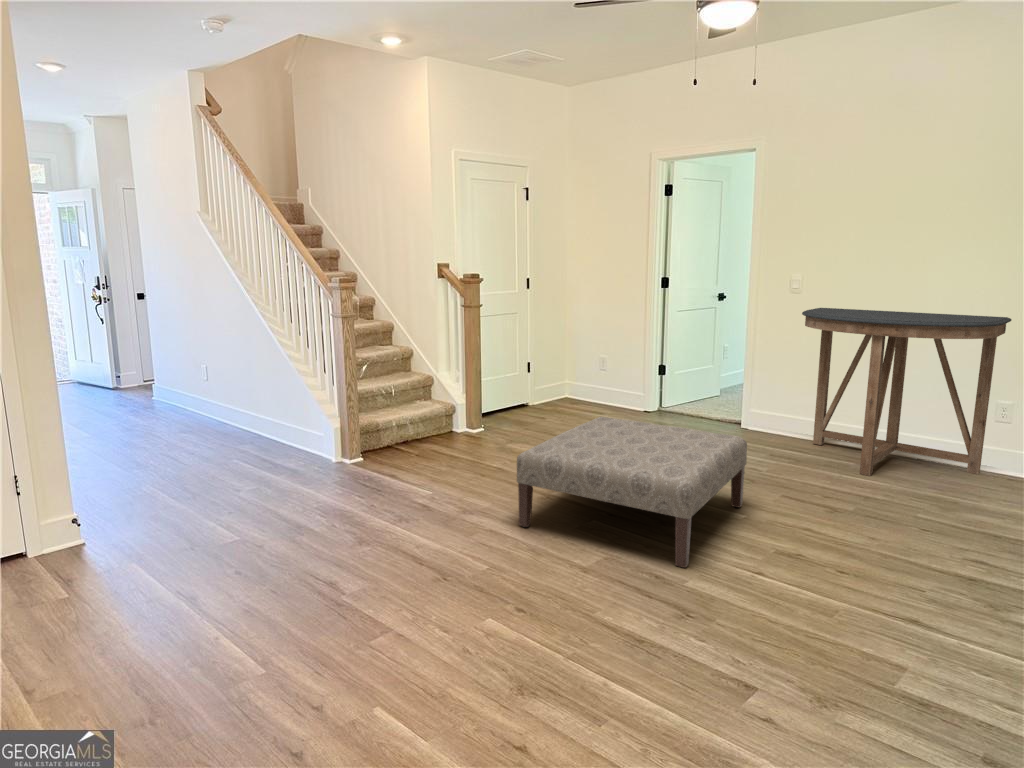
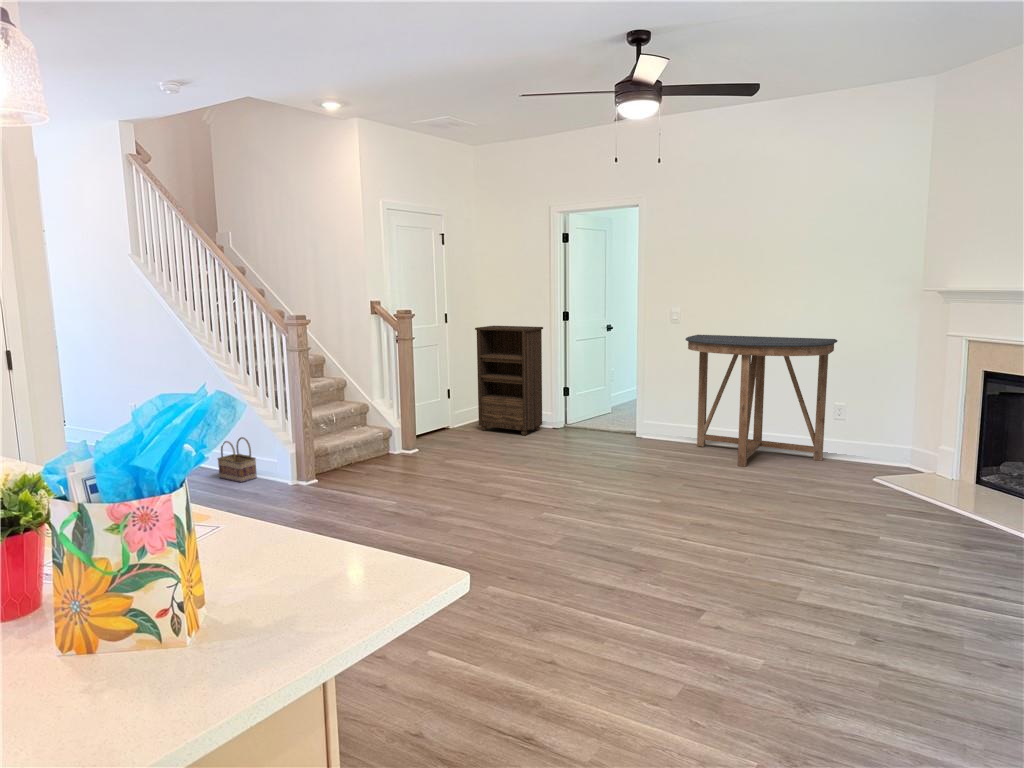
bookshelf: none [558,292,636,418] -> present [475,326,543,435]
basket: none [267,407,305,456] -> present [218,437,257,482]
ottoman: present [517,417,747,568] -> none [482,429,659,540]

